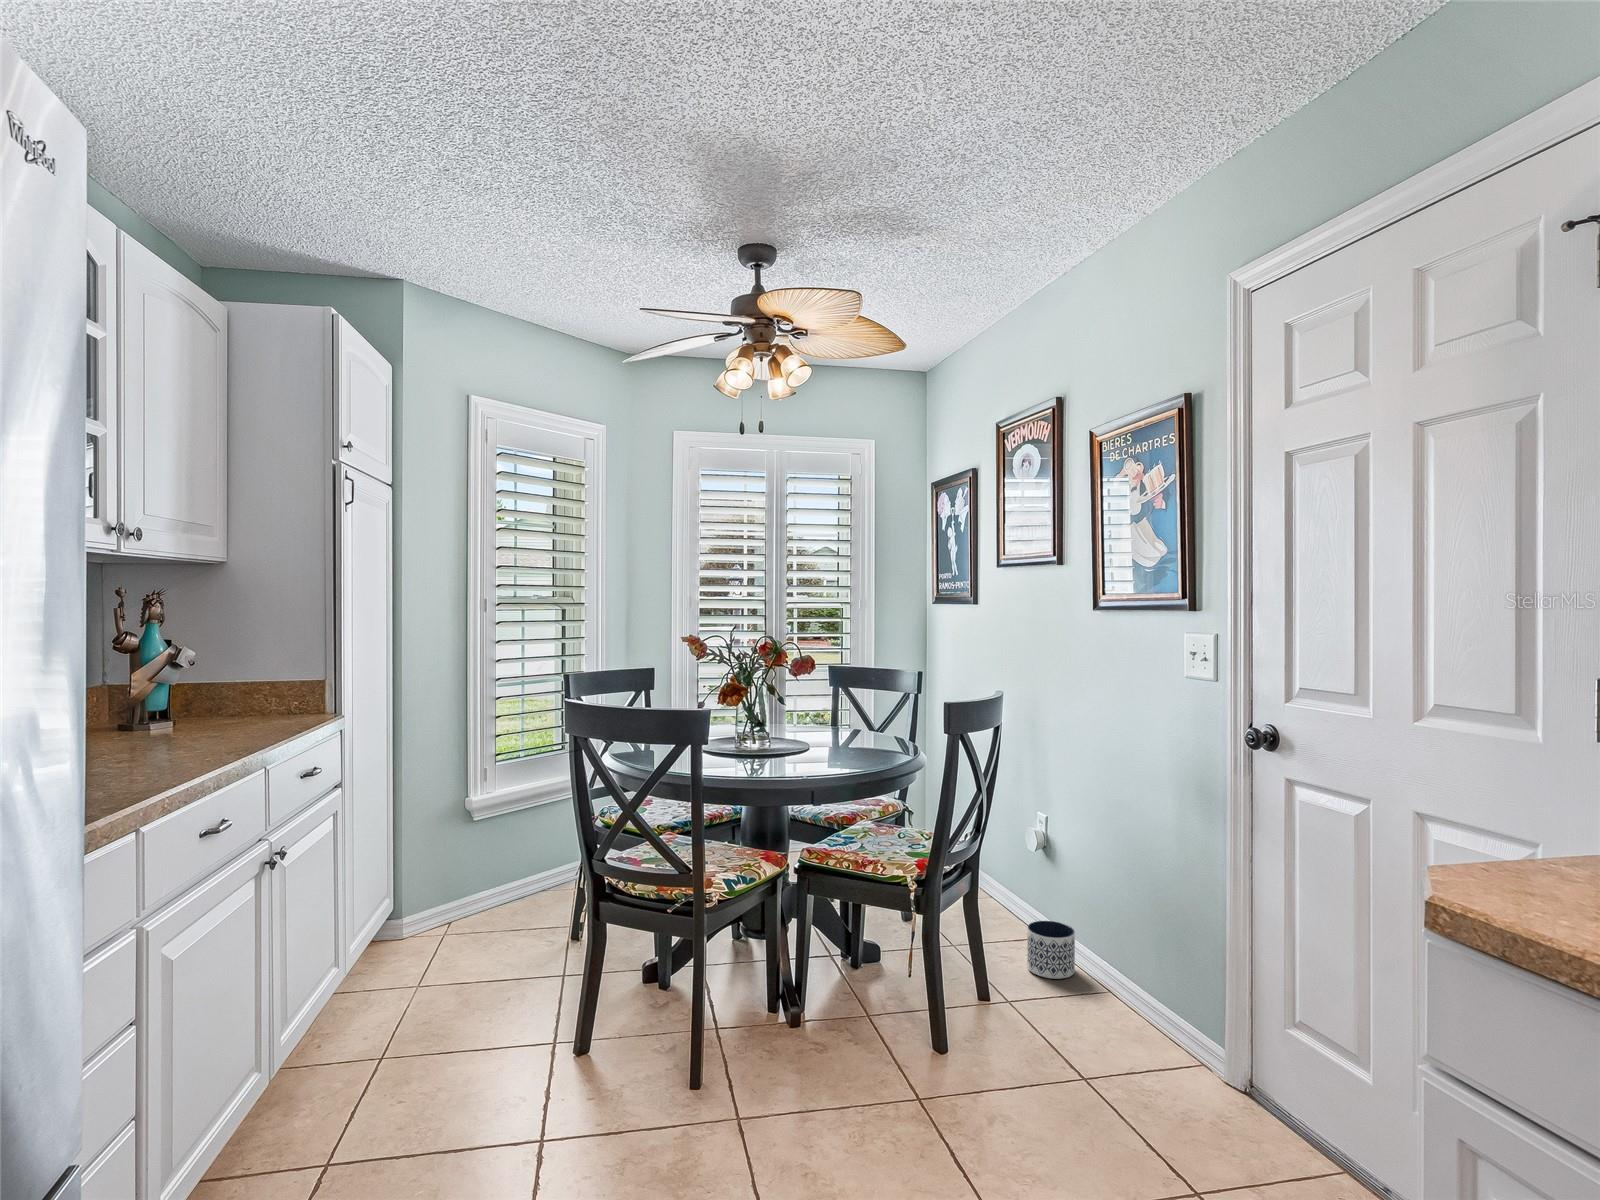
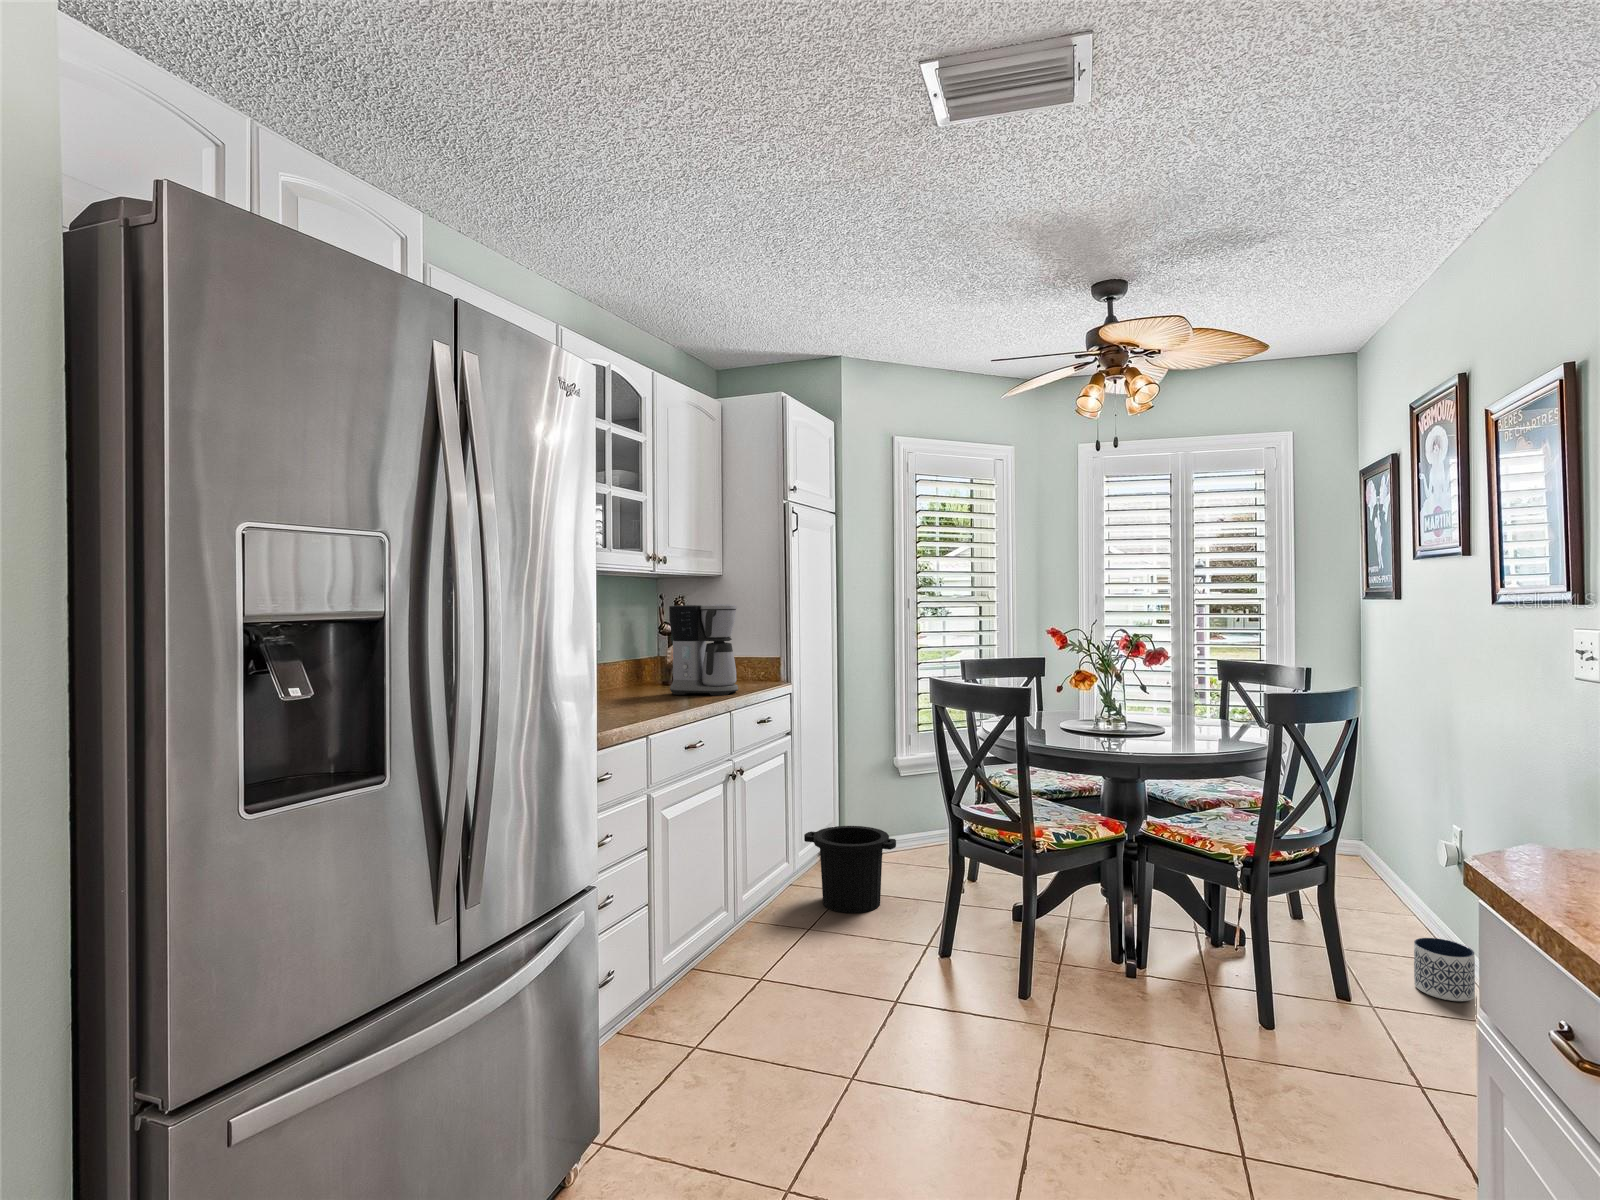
coffee maker: none [143,605,270,746] -> present [669,604,738,696]
trash can: none [362,896,496,1021] -> present [804,826,896,913]

